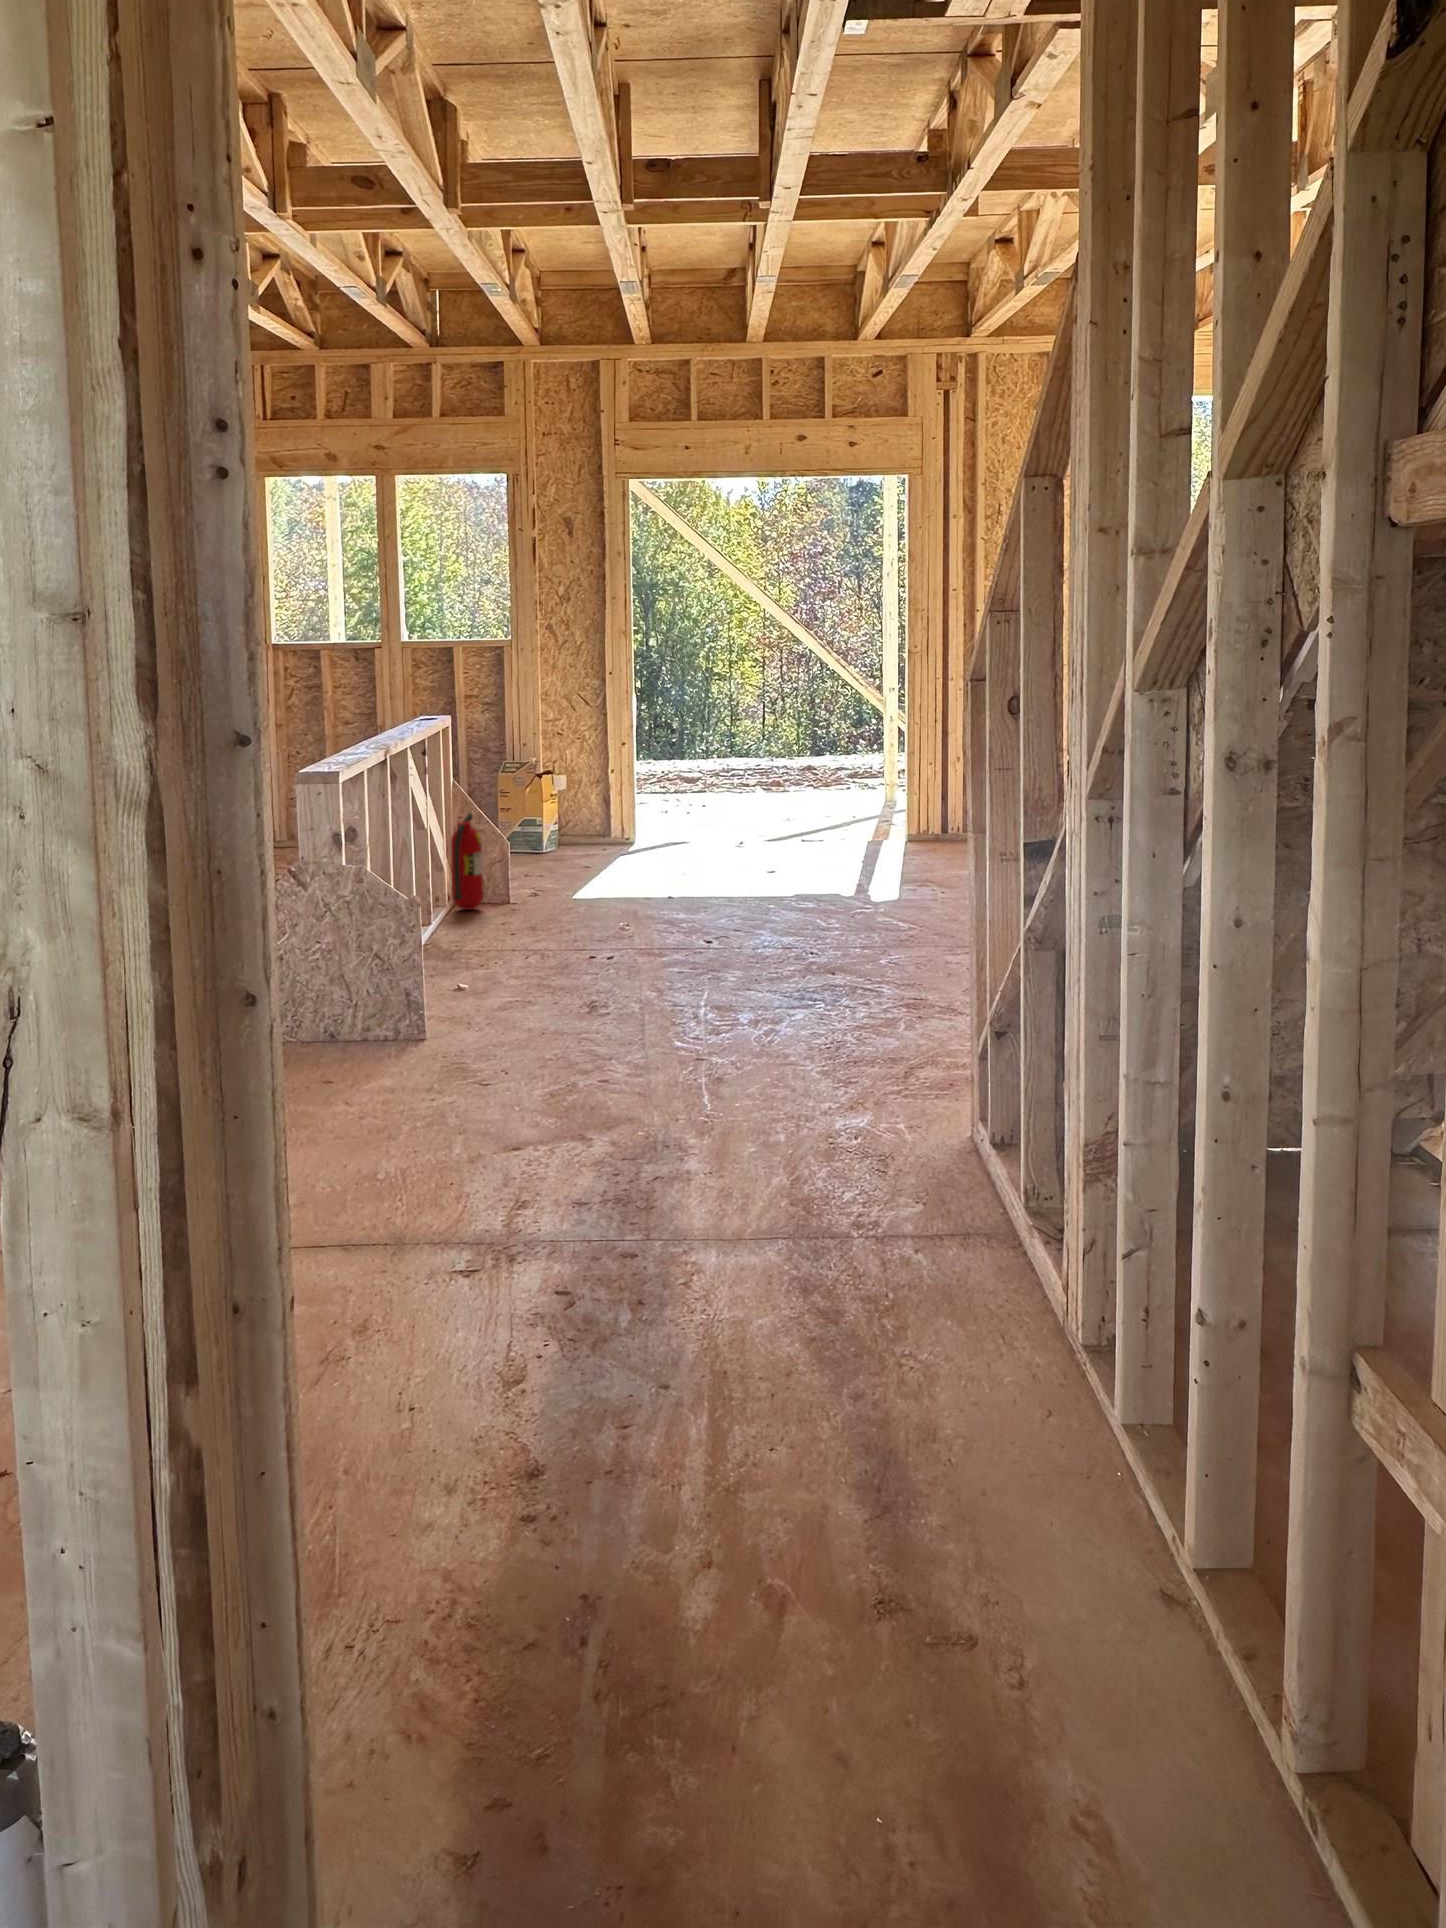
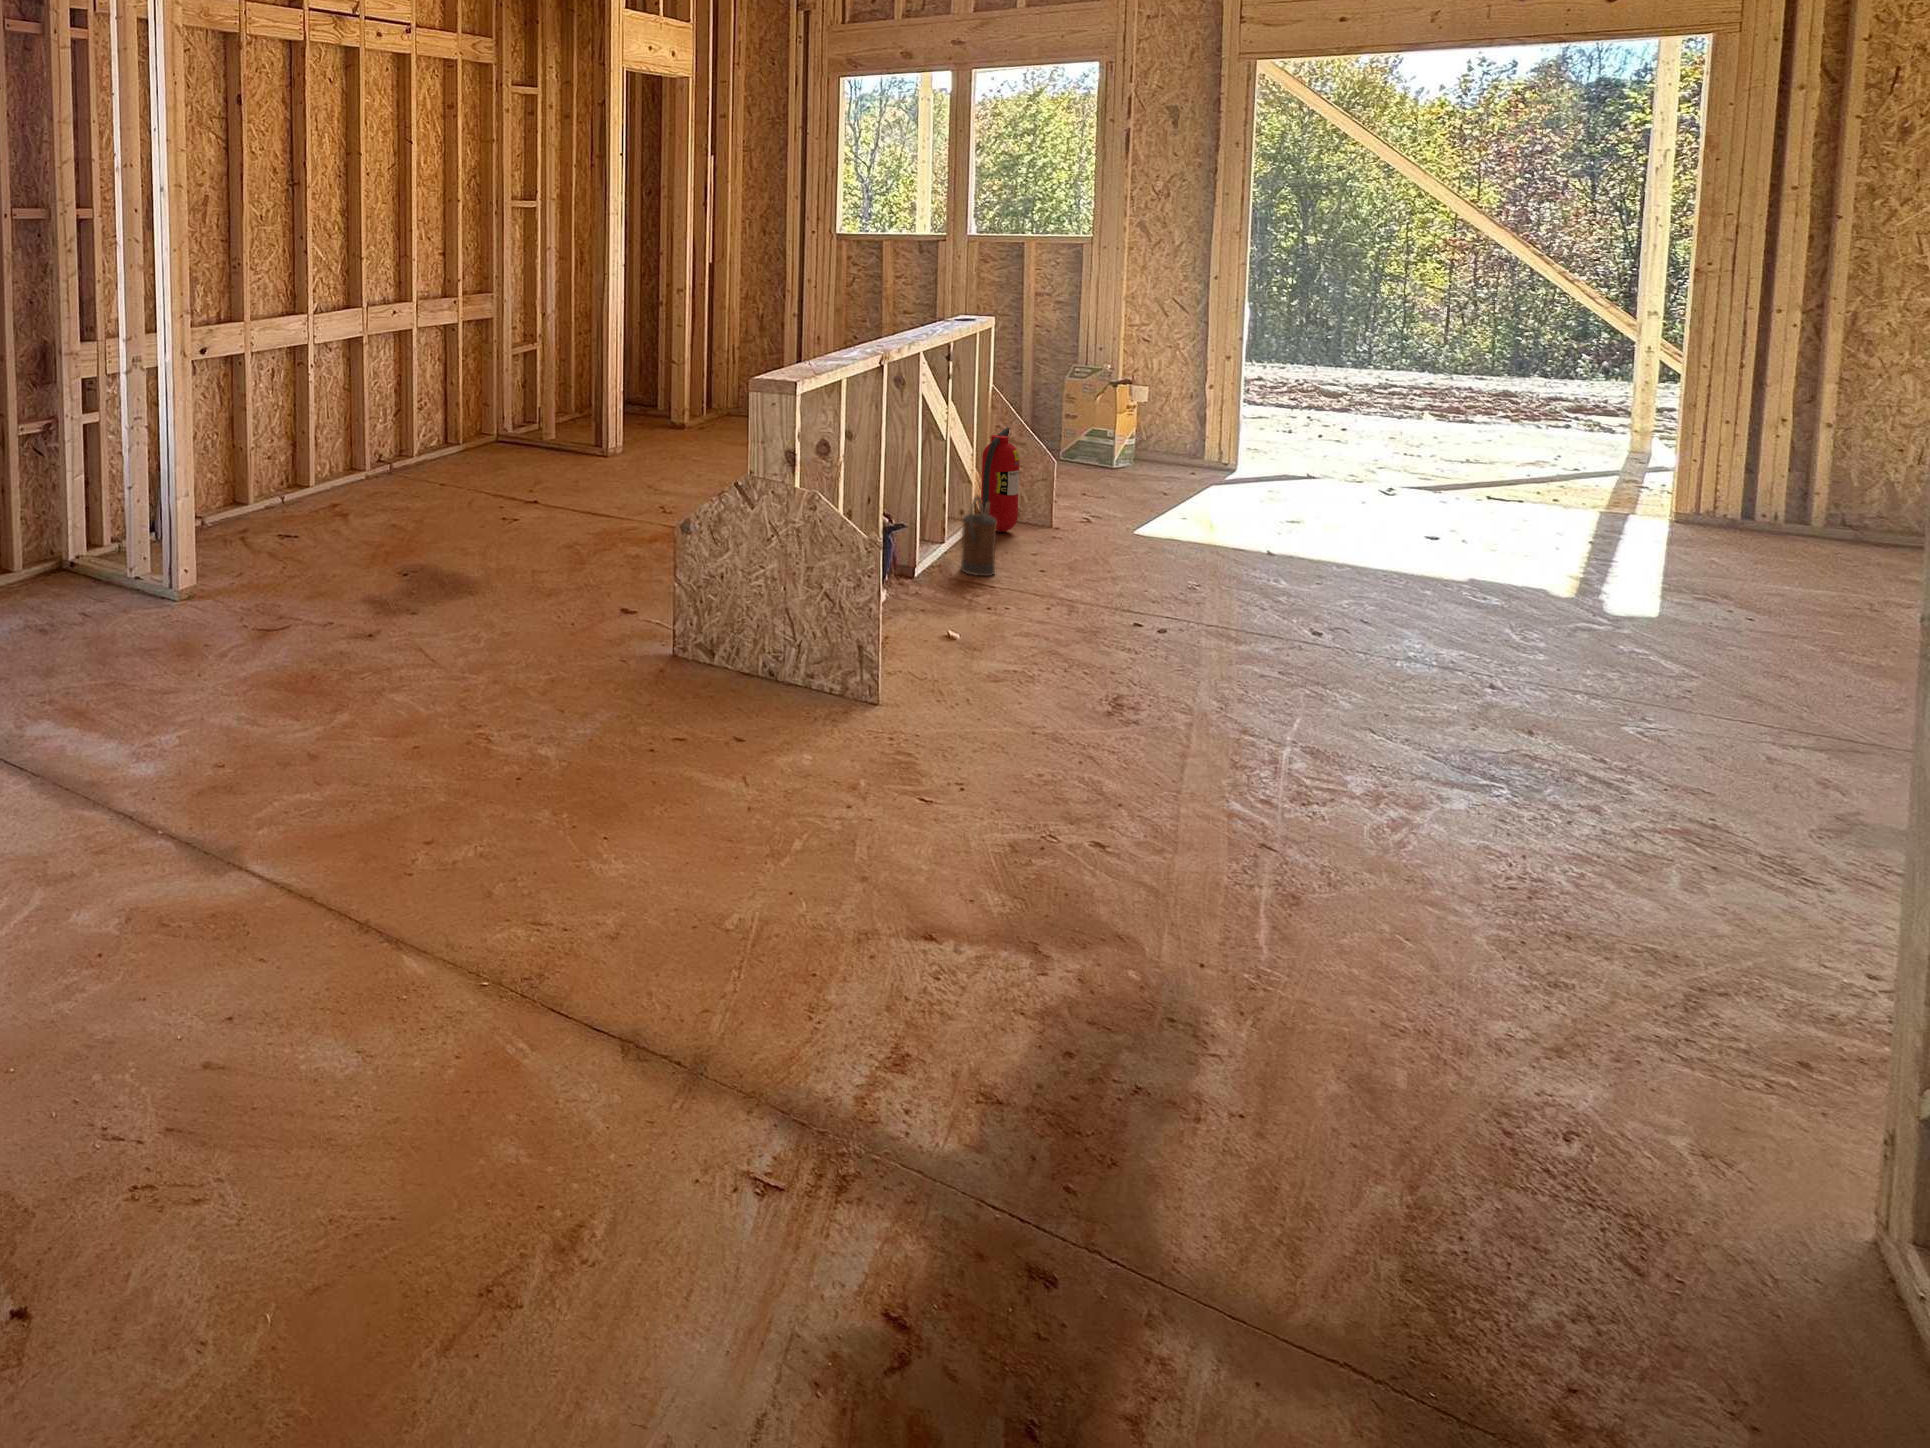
watering can: none [447,872,476,944] -> present [961,496,997,576]

